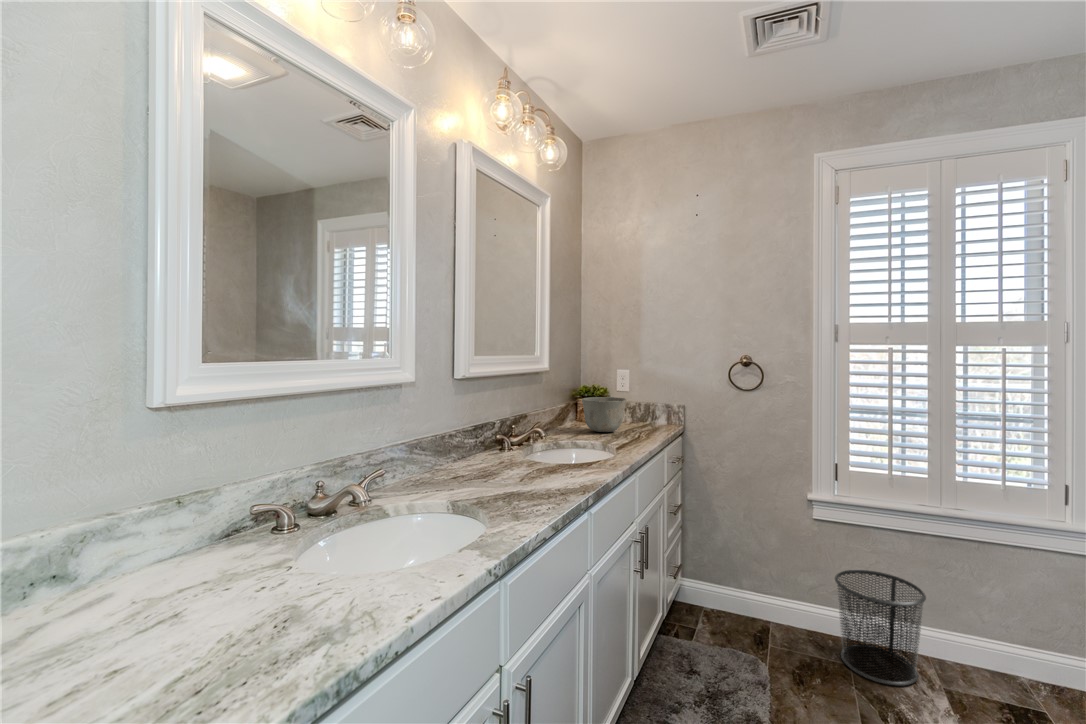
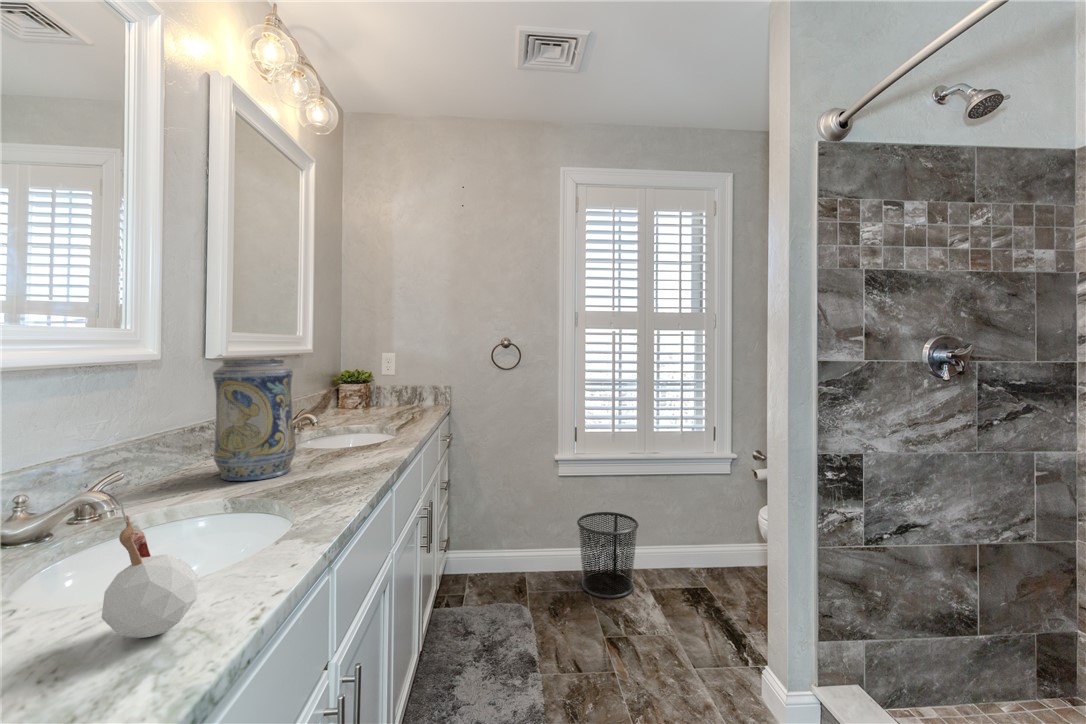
decorative vase: none [451,380,512,487] -> present [213,357,296,481]
ceramic bowl: present [582,397,626,432] -> none [348,379,398,416]
candle: none [314,503,377,612] -> present [102,502,198,638]

